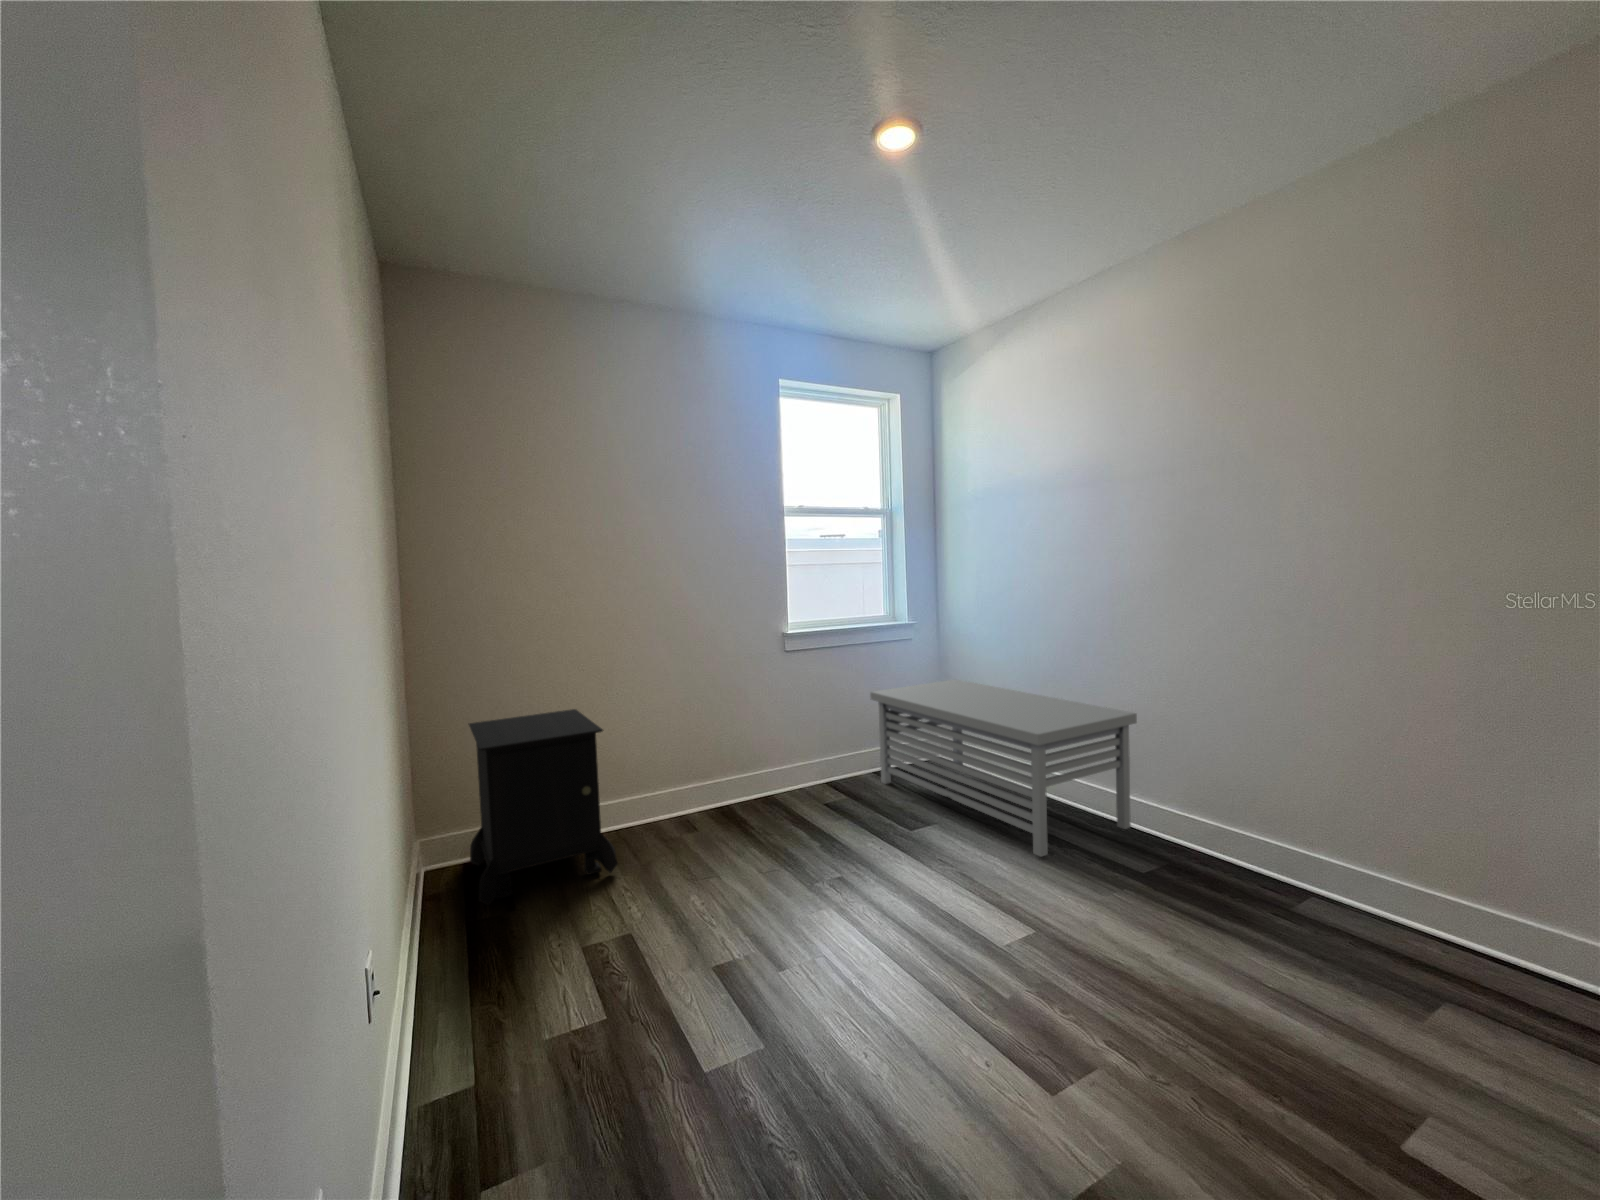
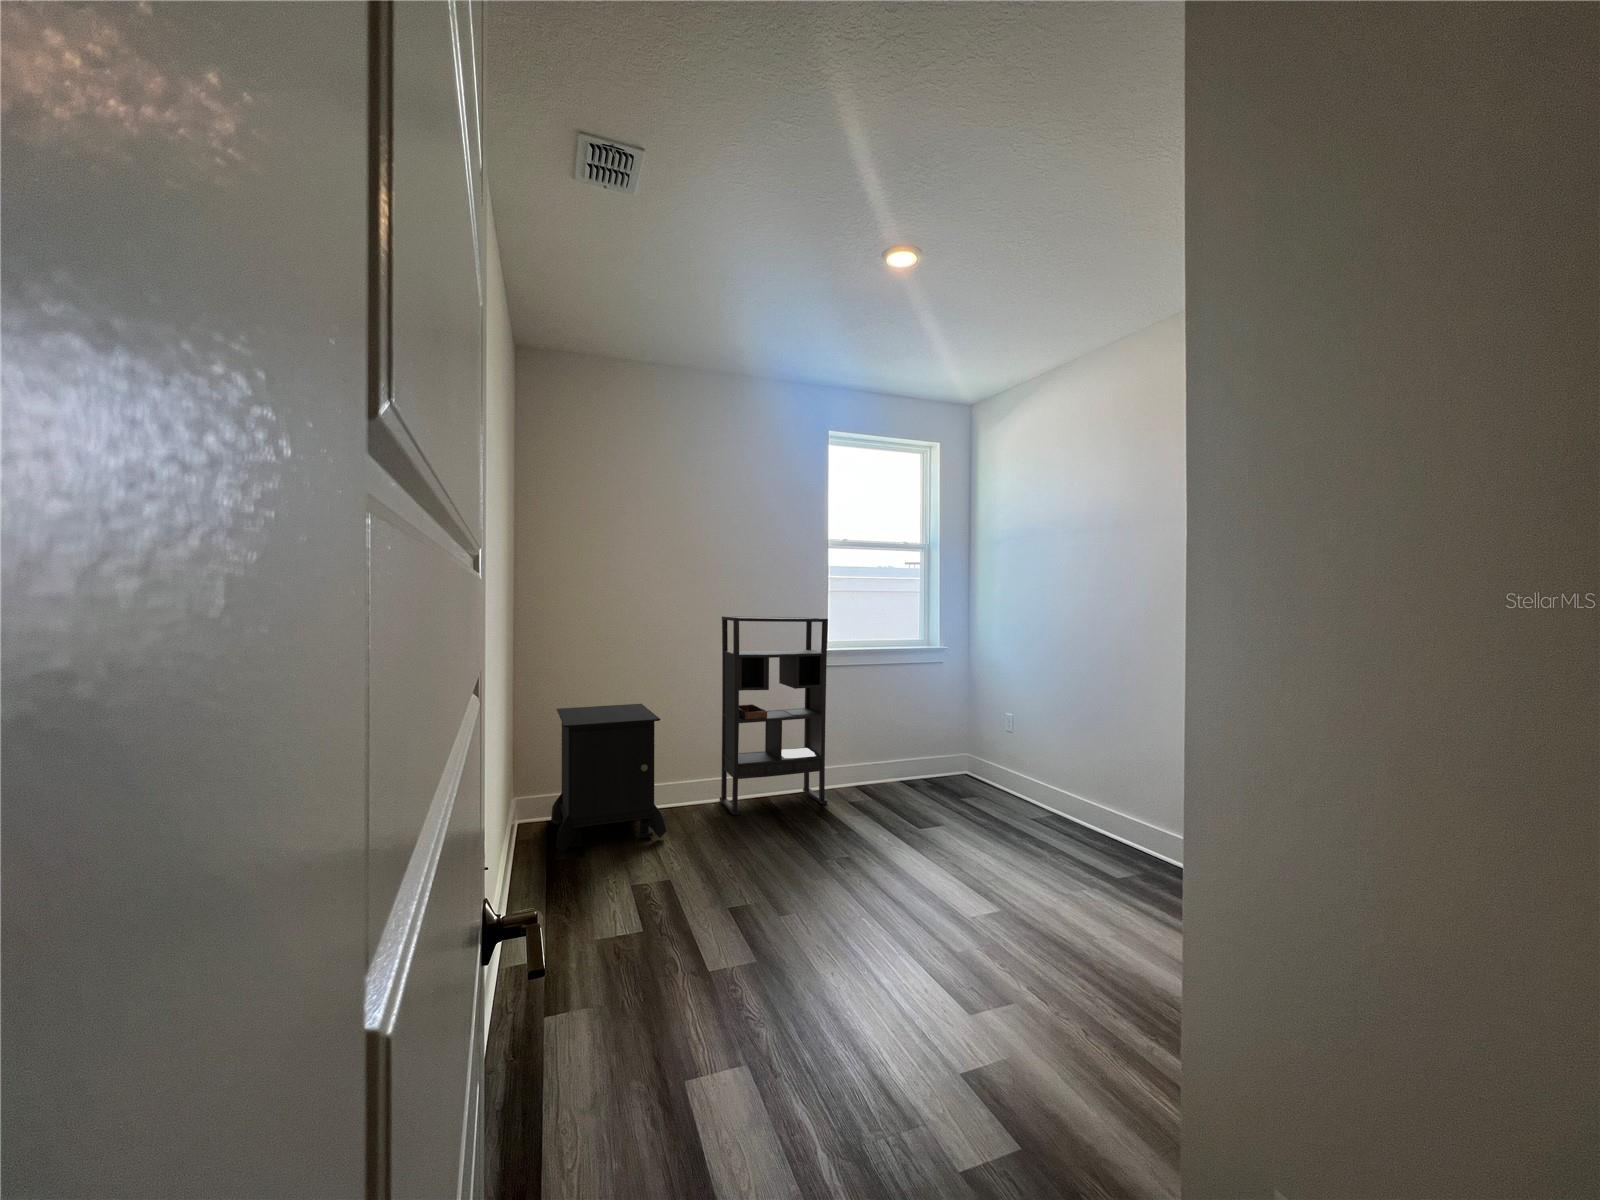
bookshelf: none [667,596,800,832] -> present [720,616,828,815]
storage bench: present [870,680,1137,857] -> none [898,702,1128,857]

